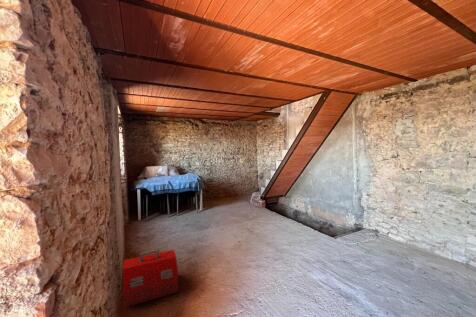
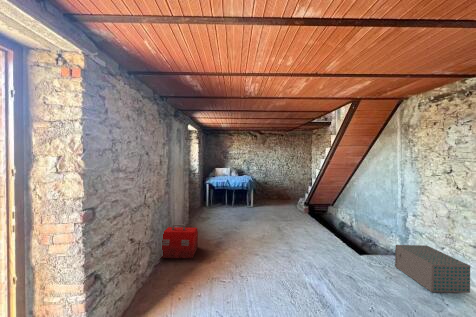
storage box: none [363,219,415,256] -> present [395,245,470,293]

